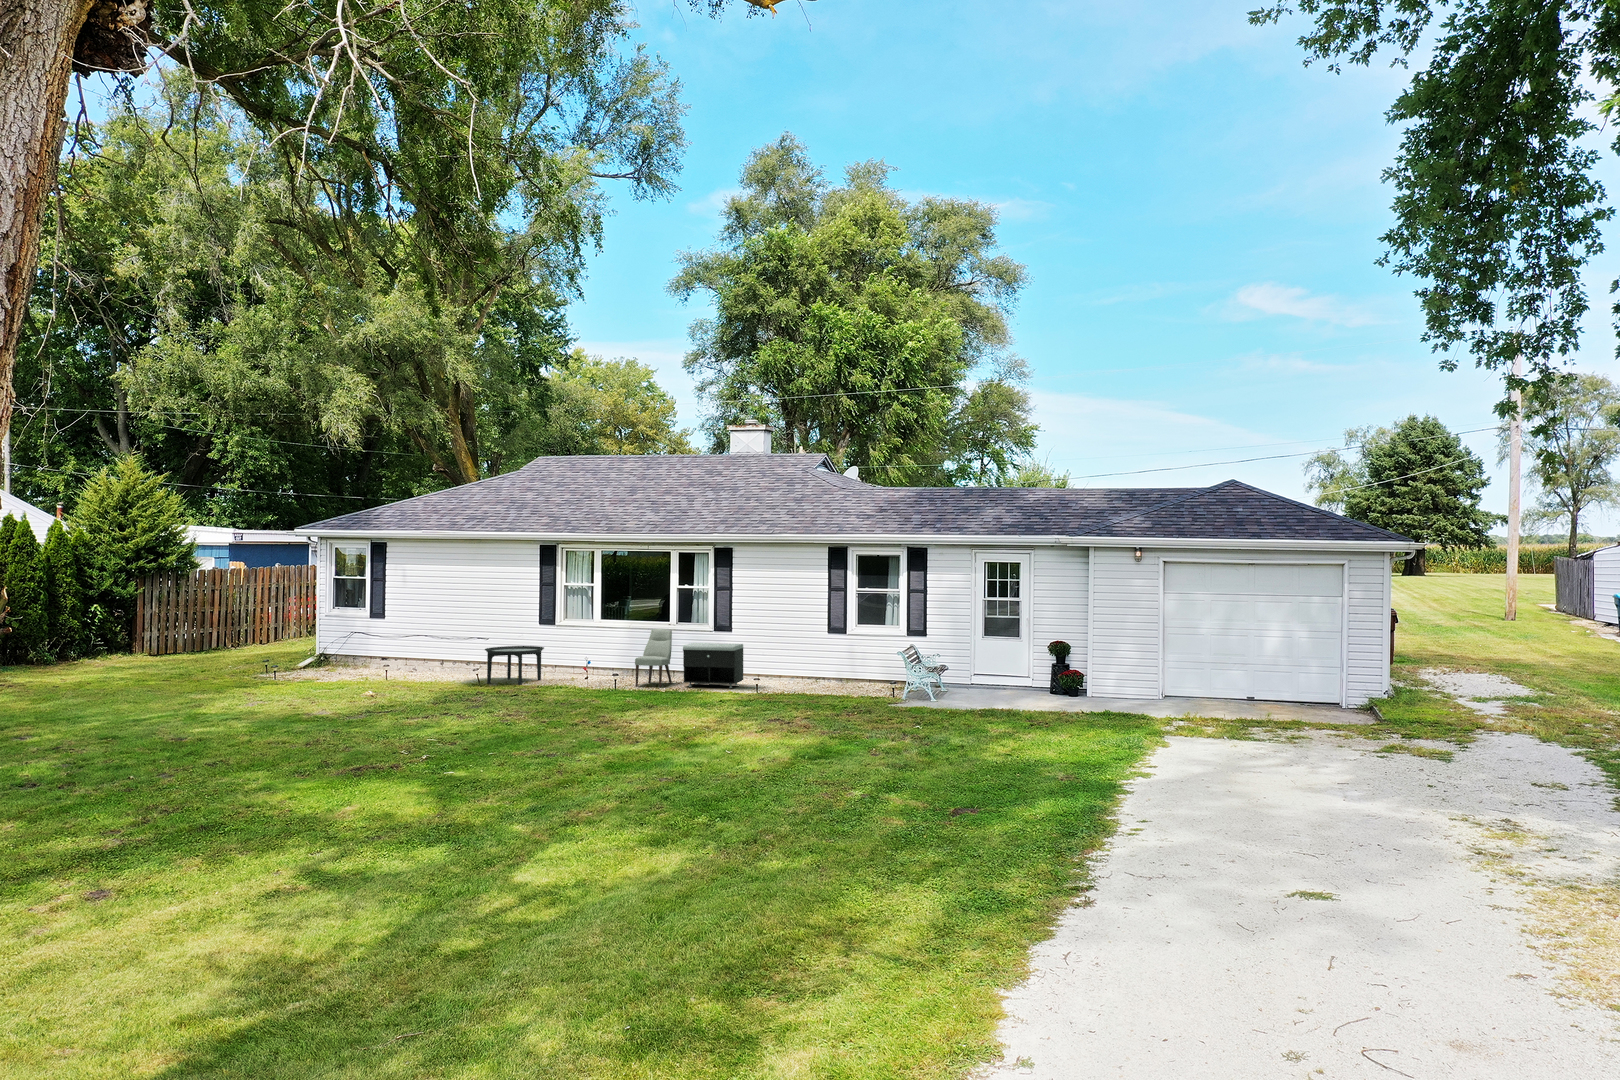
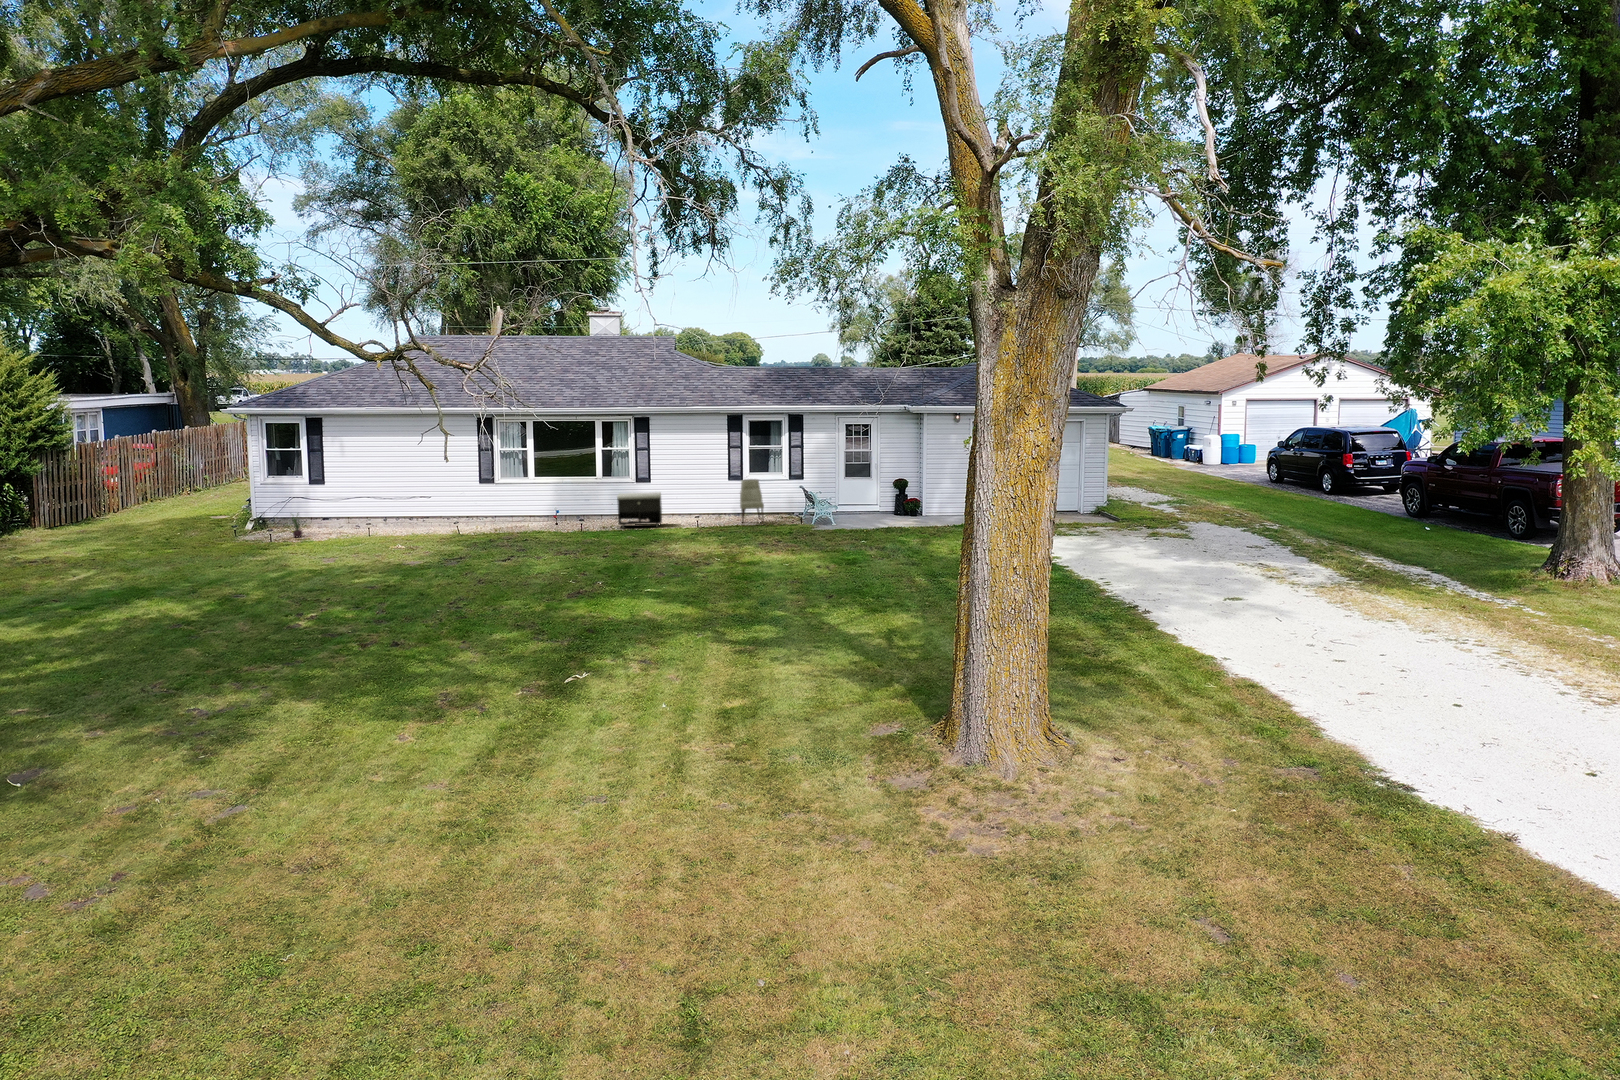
chair: present [635,629,672,687] -> present [740,479,764,524]
round table: present [485,646,544,685] -> none [441,503,491,535]
decorative plant: none [330,648,362,676] -> present [293,518,302,537]

